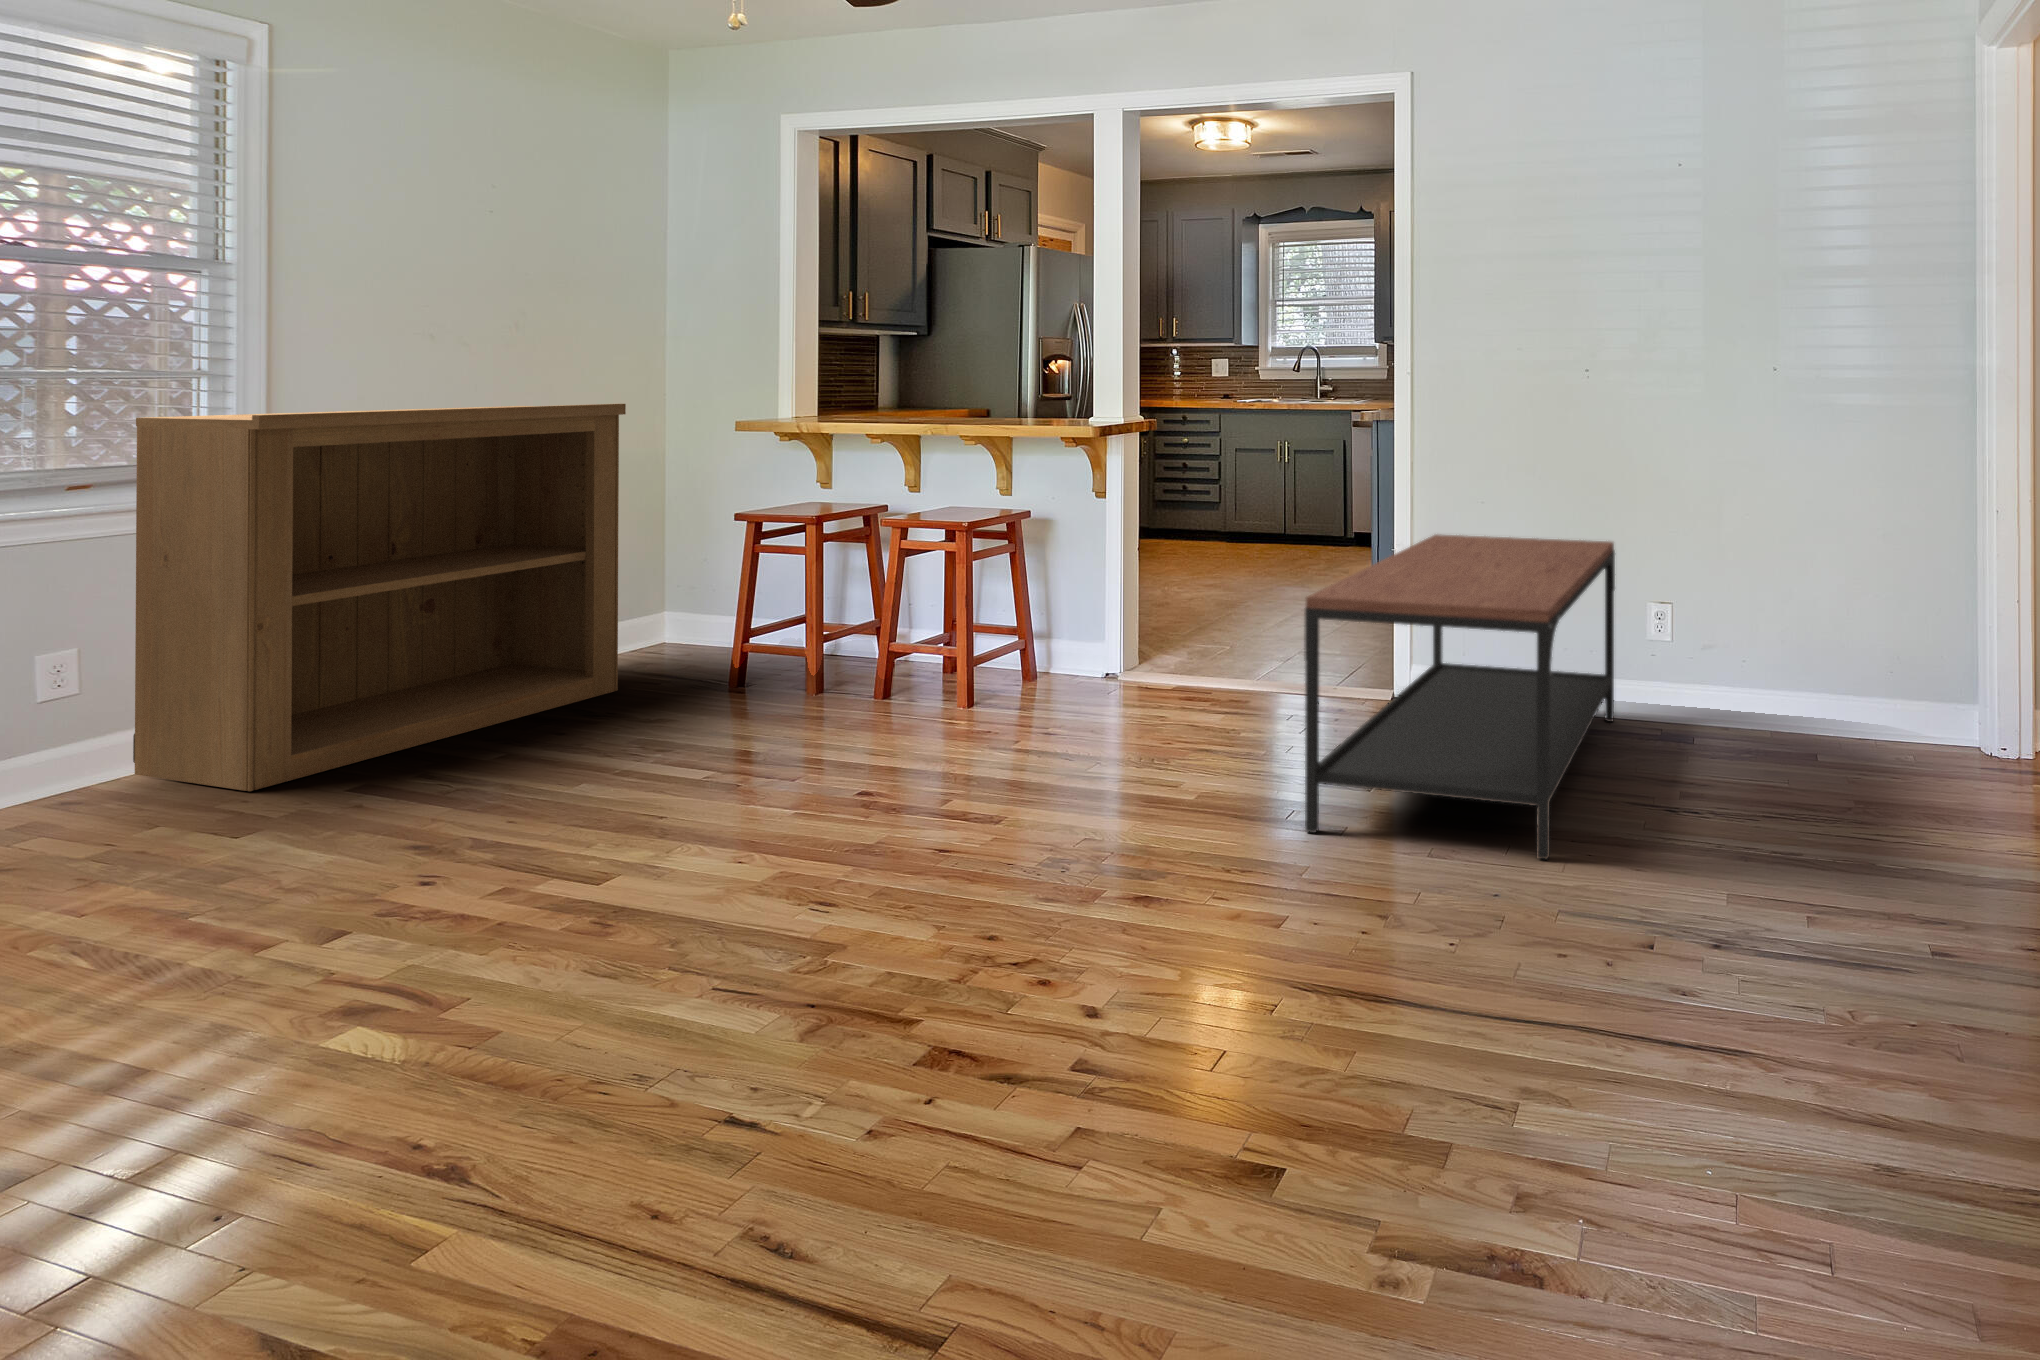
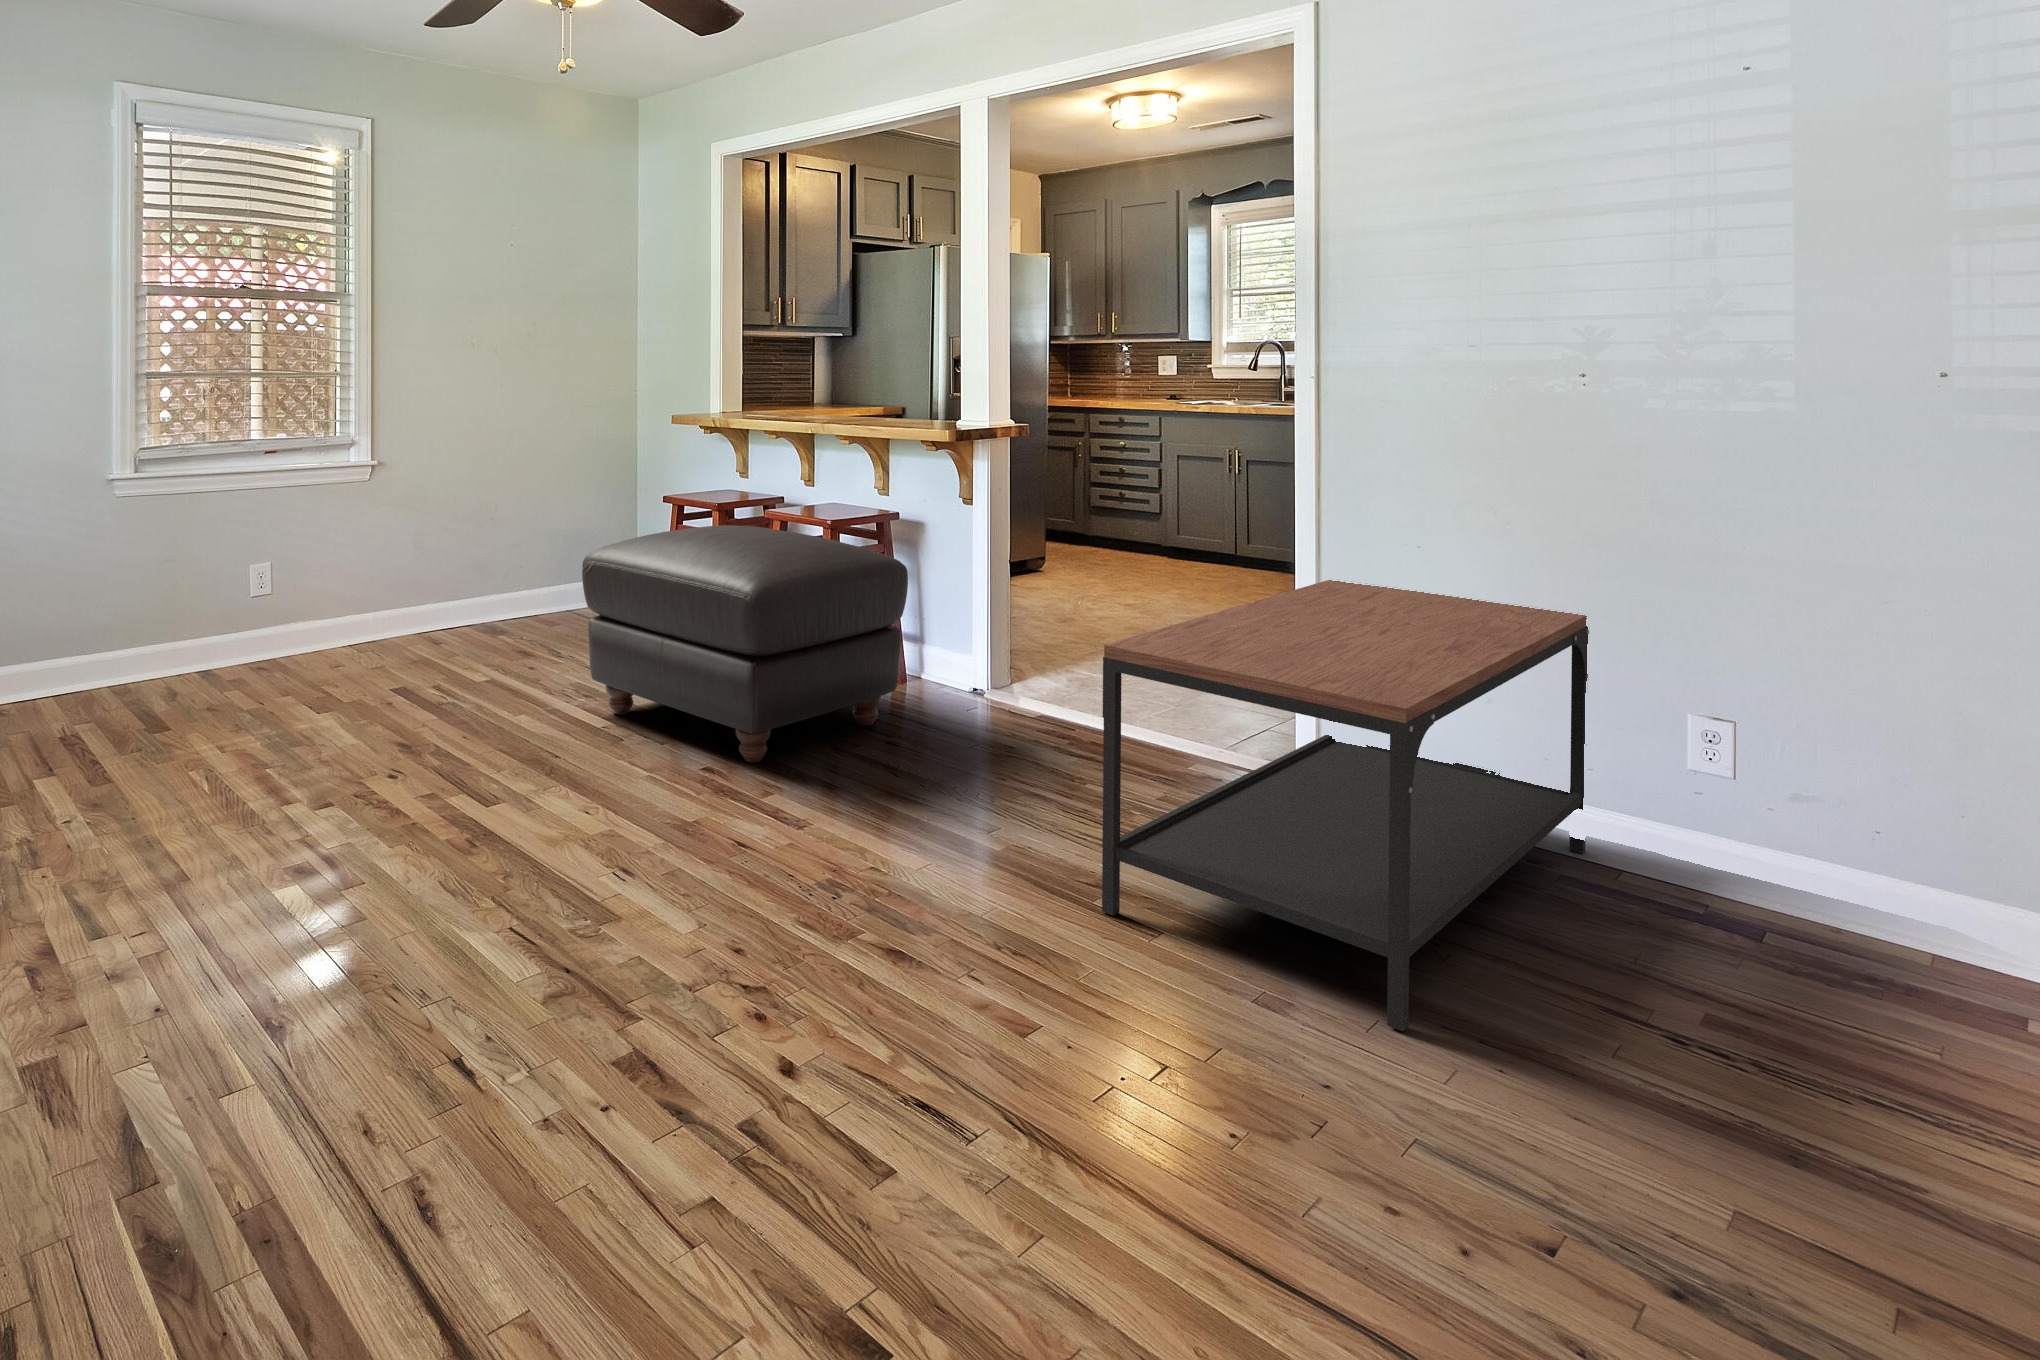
bookshelf: present [133,404,626,791] -> none [284,397,587,681]
ottoman: none [670,536,1059,780] -> present [582,525,908,762]

